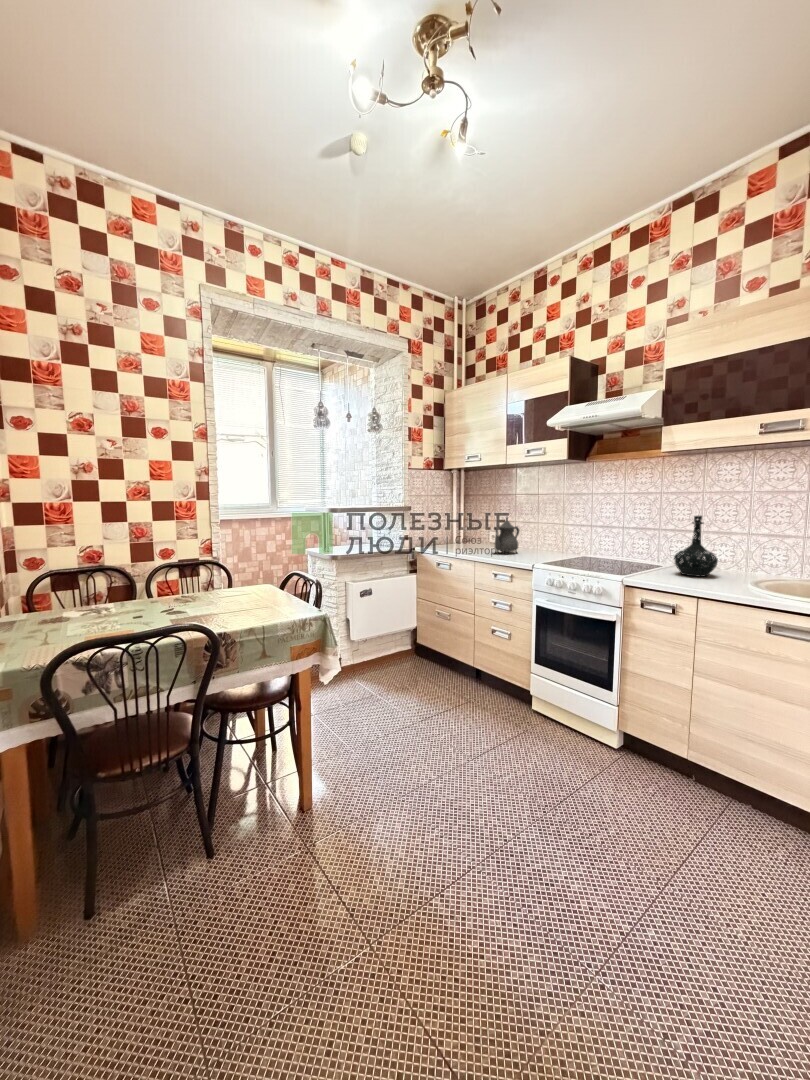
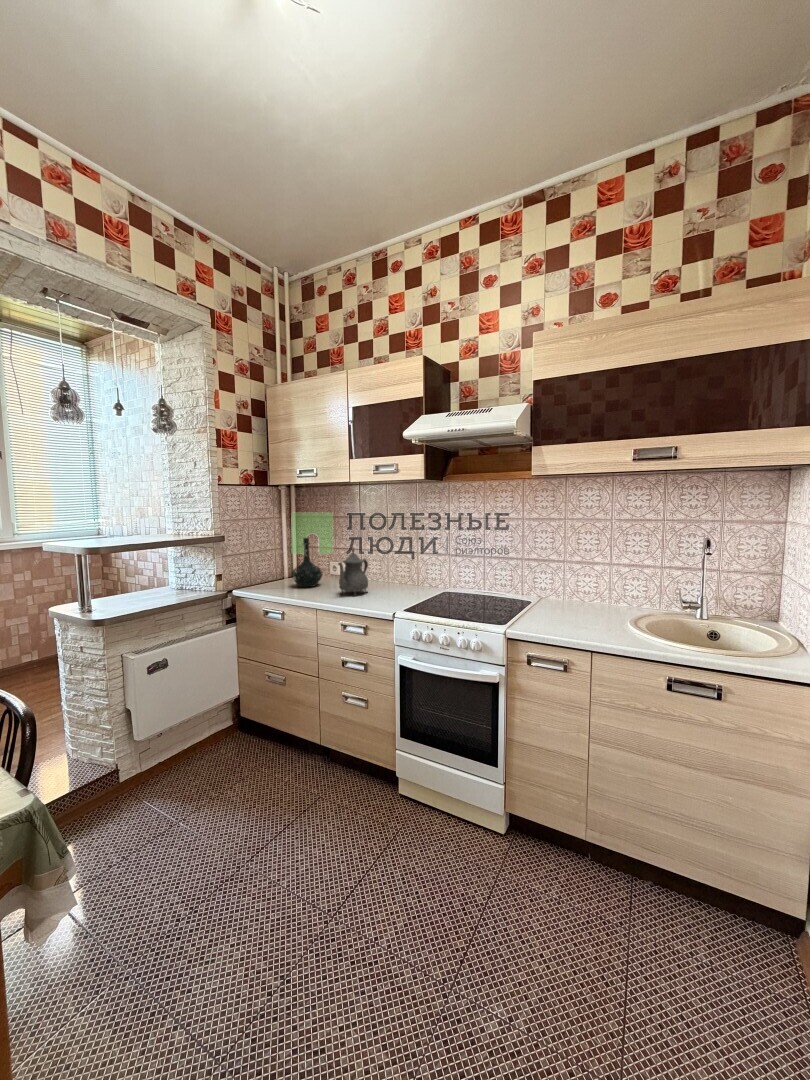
bottle: present [674,516,718,577] -> present [292,538,322,587]

